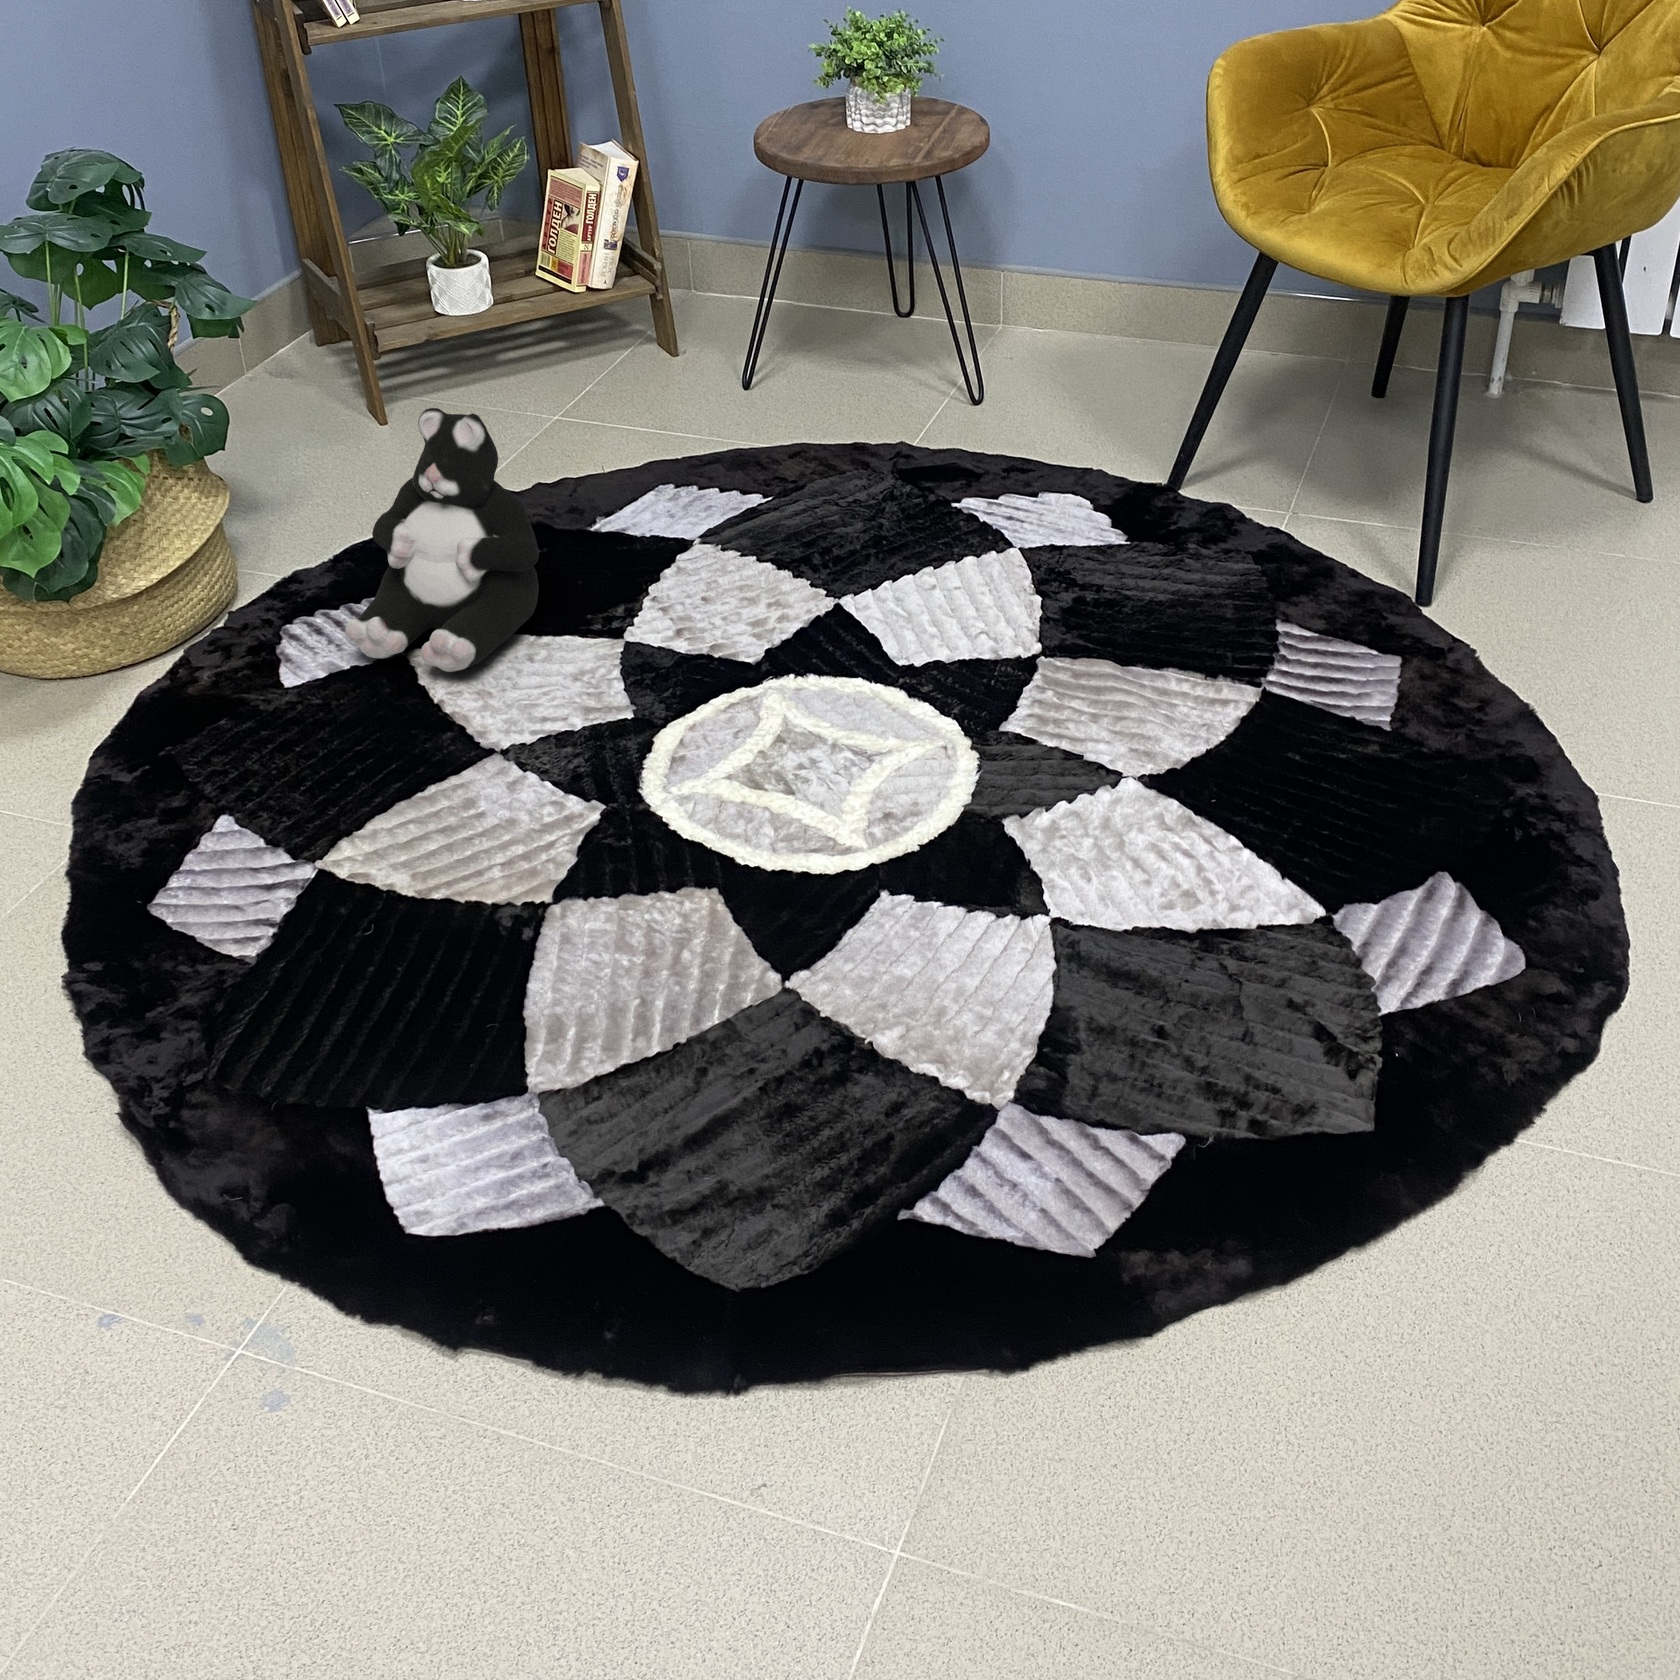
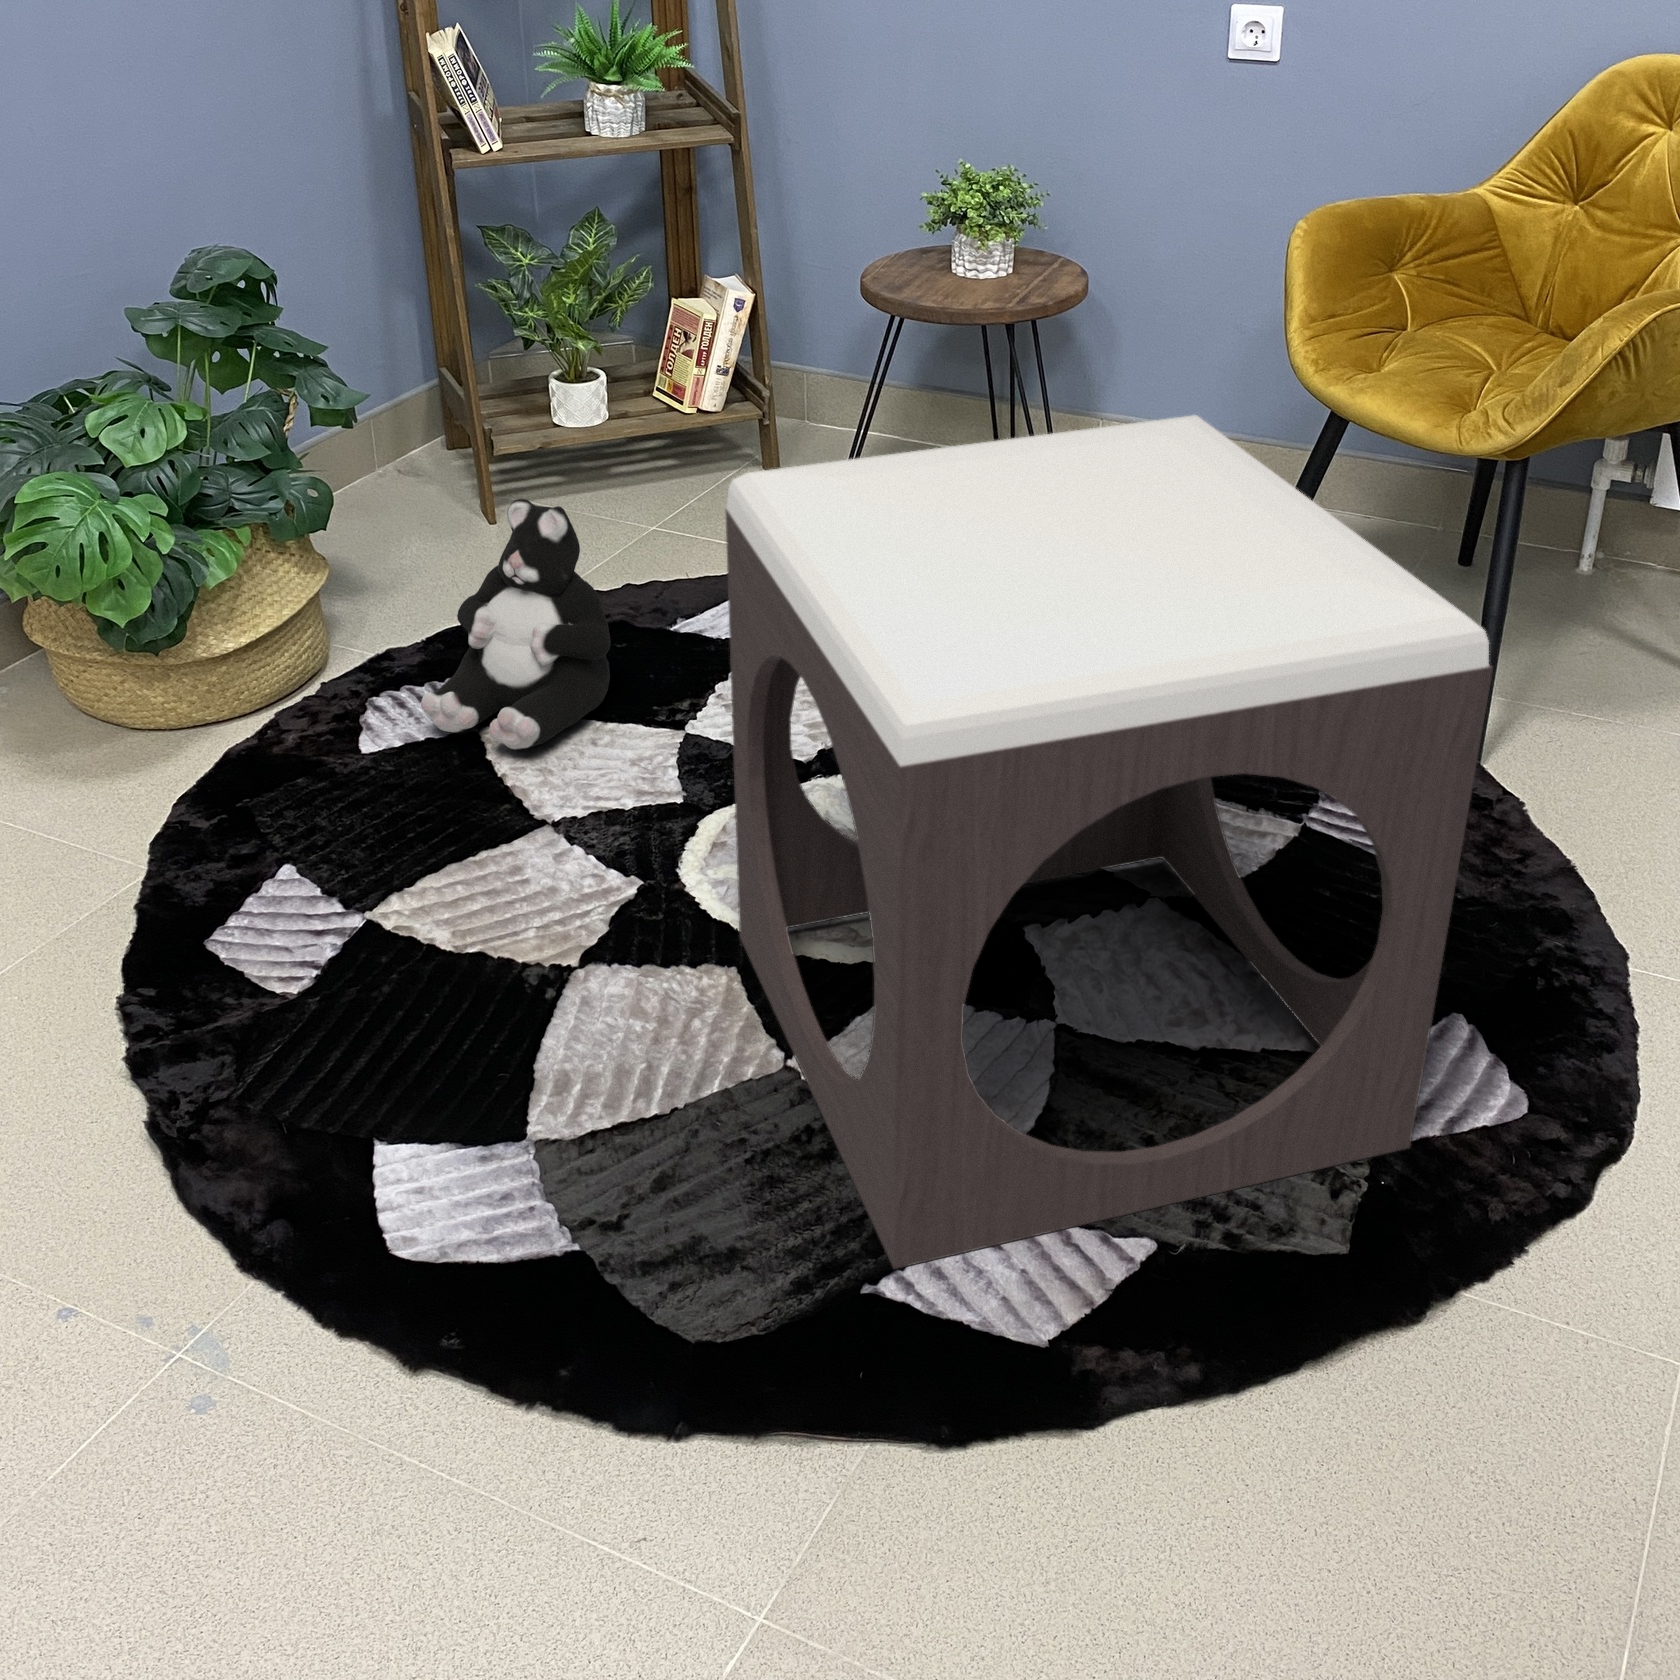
footstool: none [680,288,1494,1190] -> present [725,415,1493,1269]

